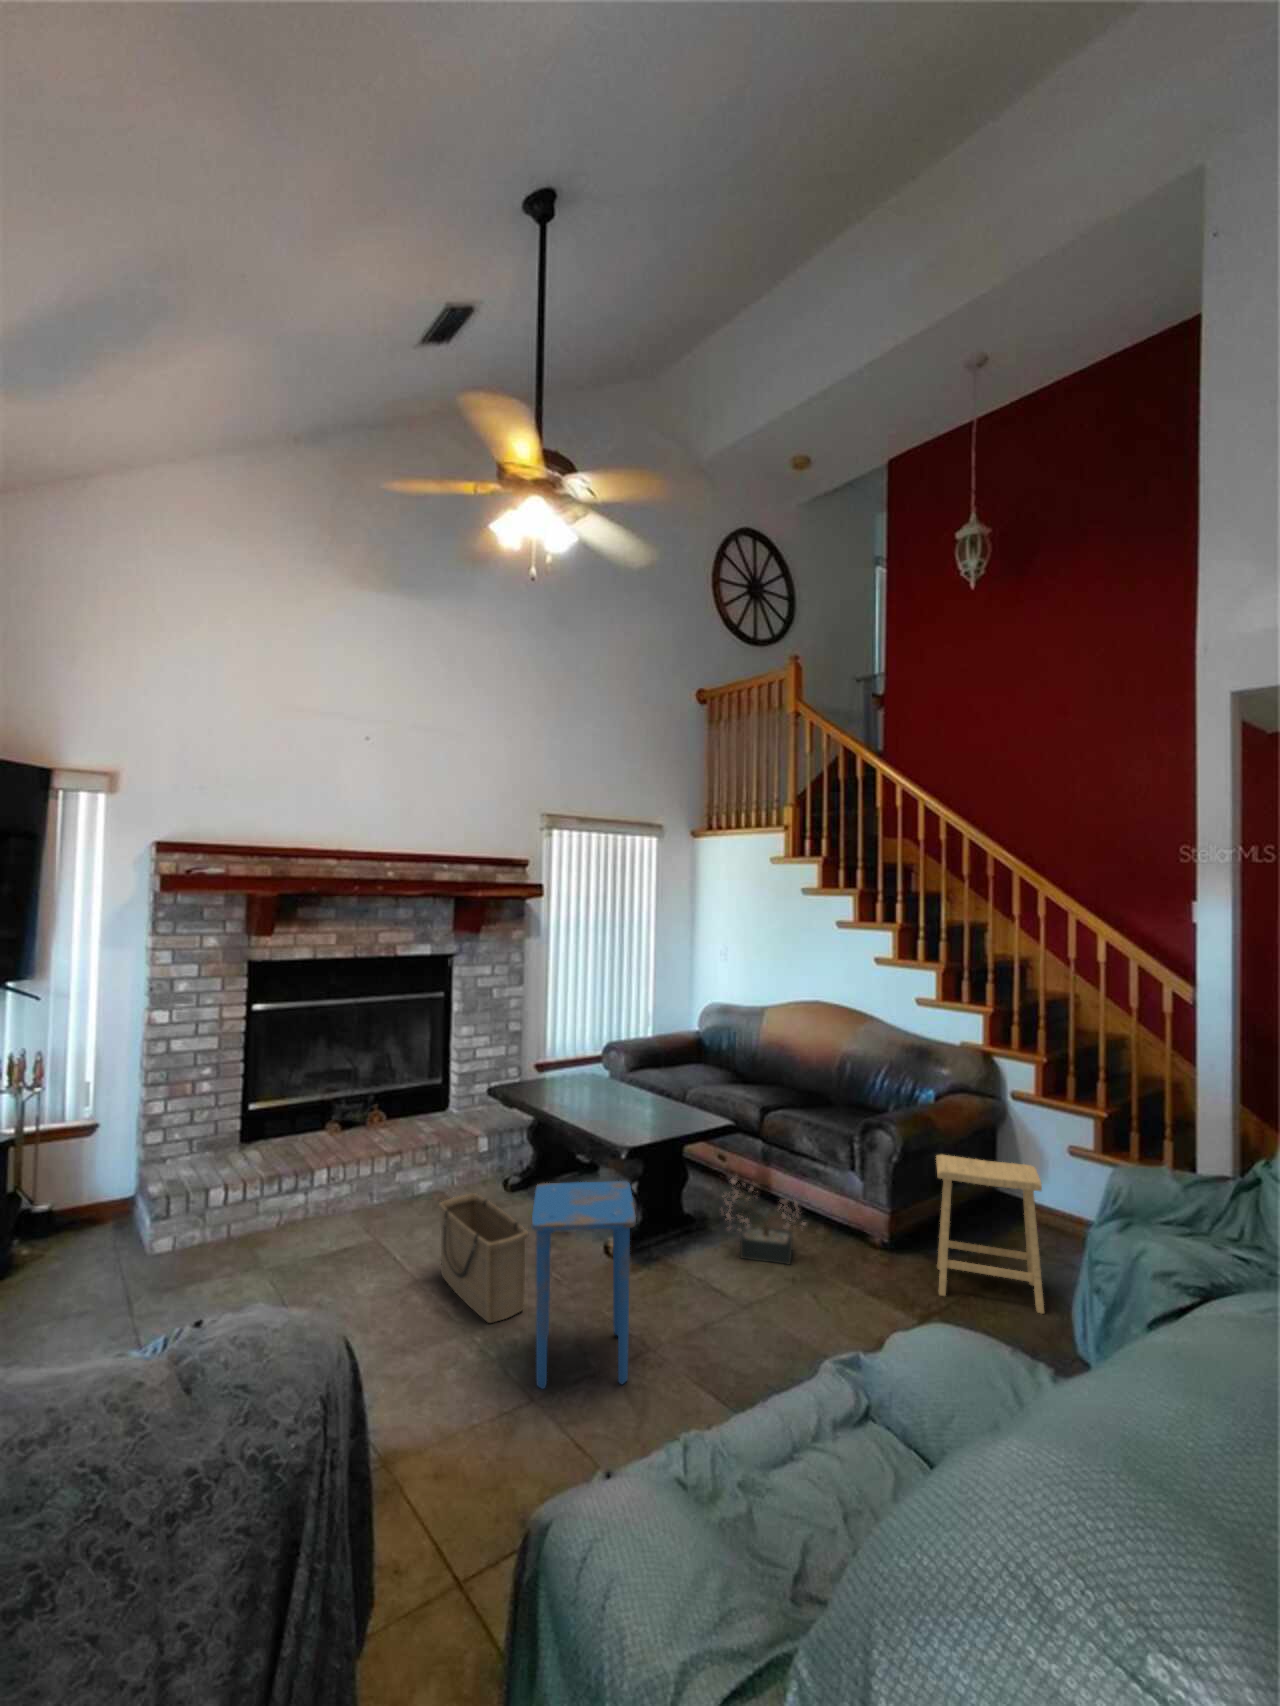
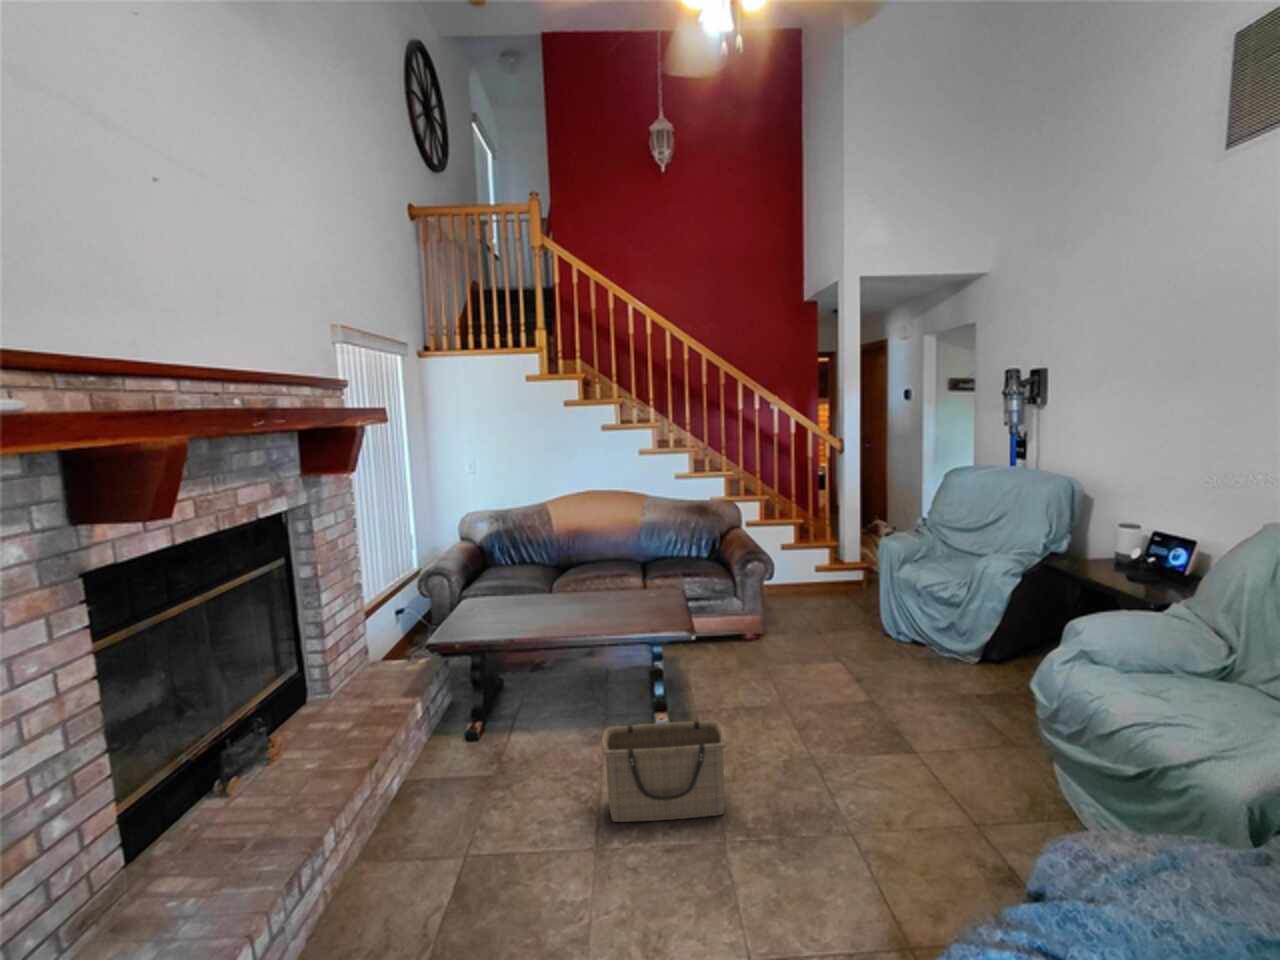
footstool: present [936,1155,1044,1314] -> none [795,553,863,646]
decorative plant: present [724,1177,805,1264] -> none [694,626,751,683]
side table: present [531,1181,636,1389] -> none [753,638,861,813]

